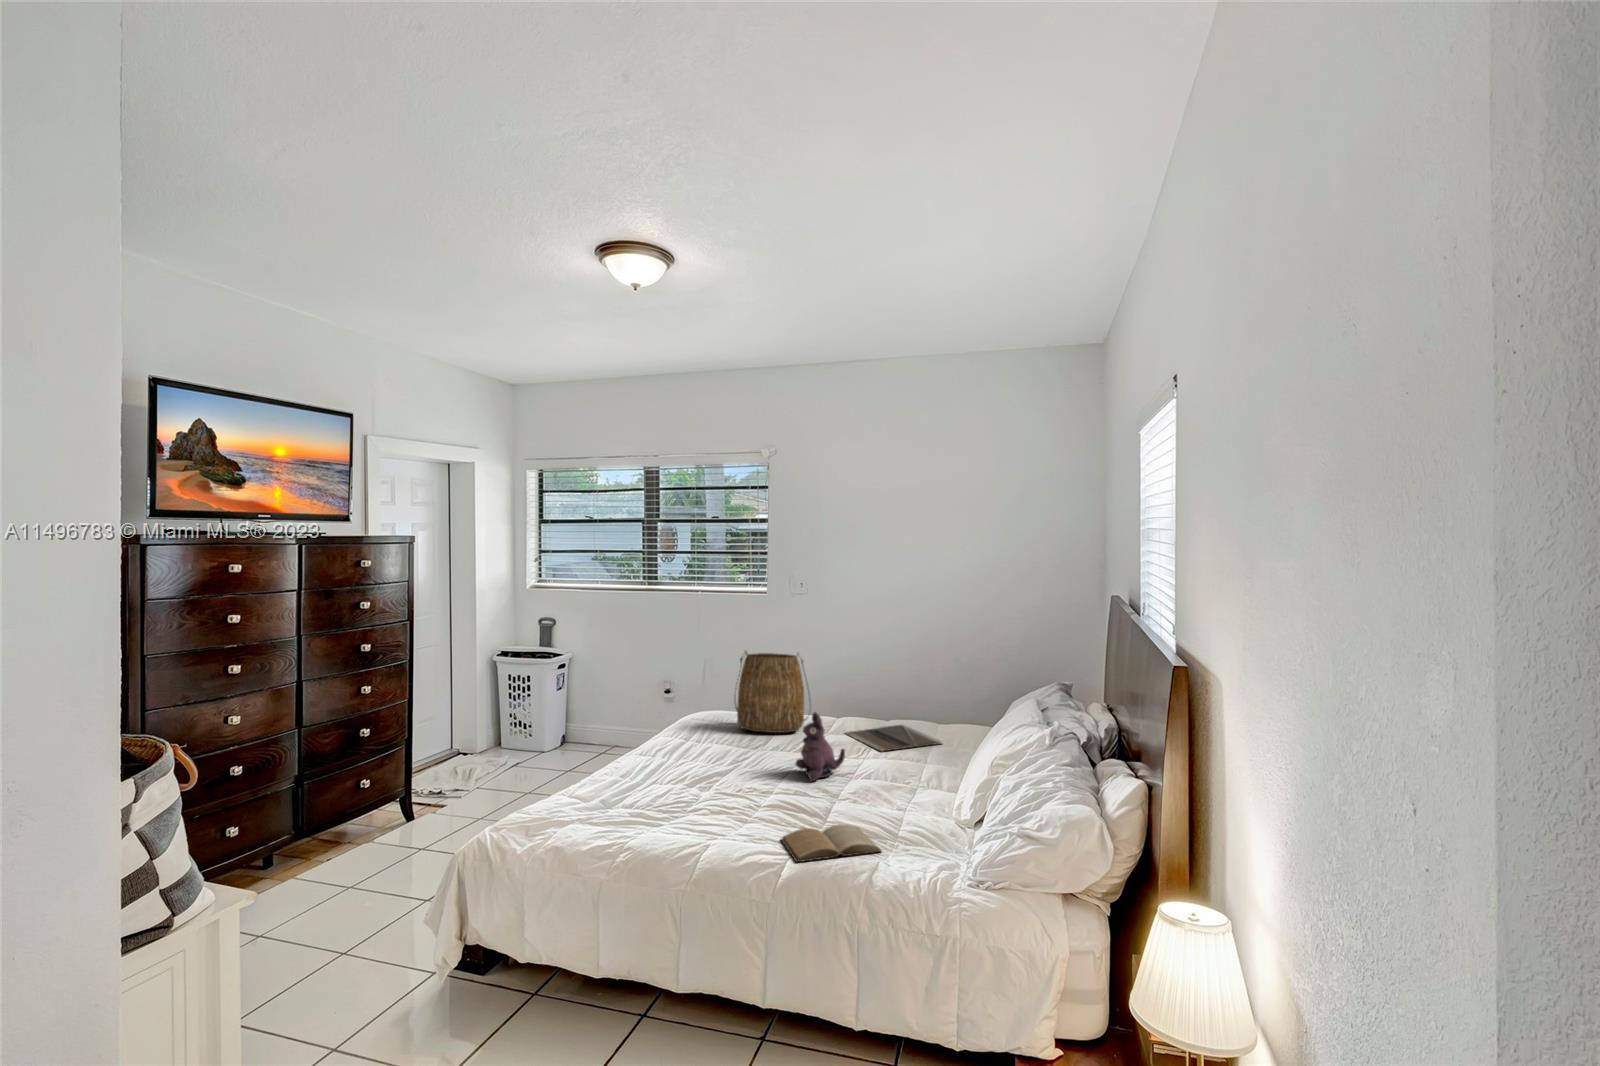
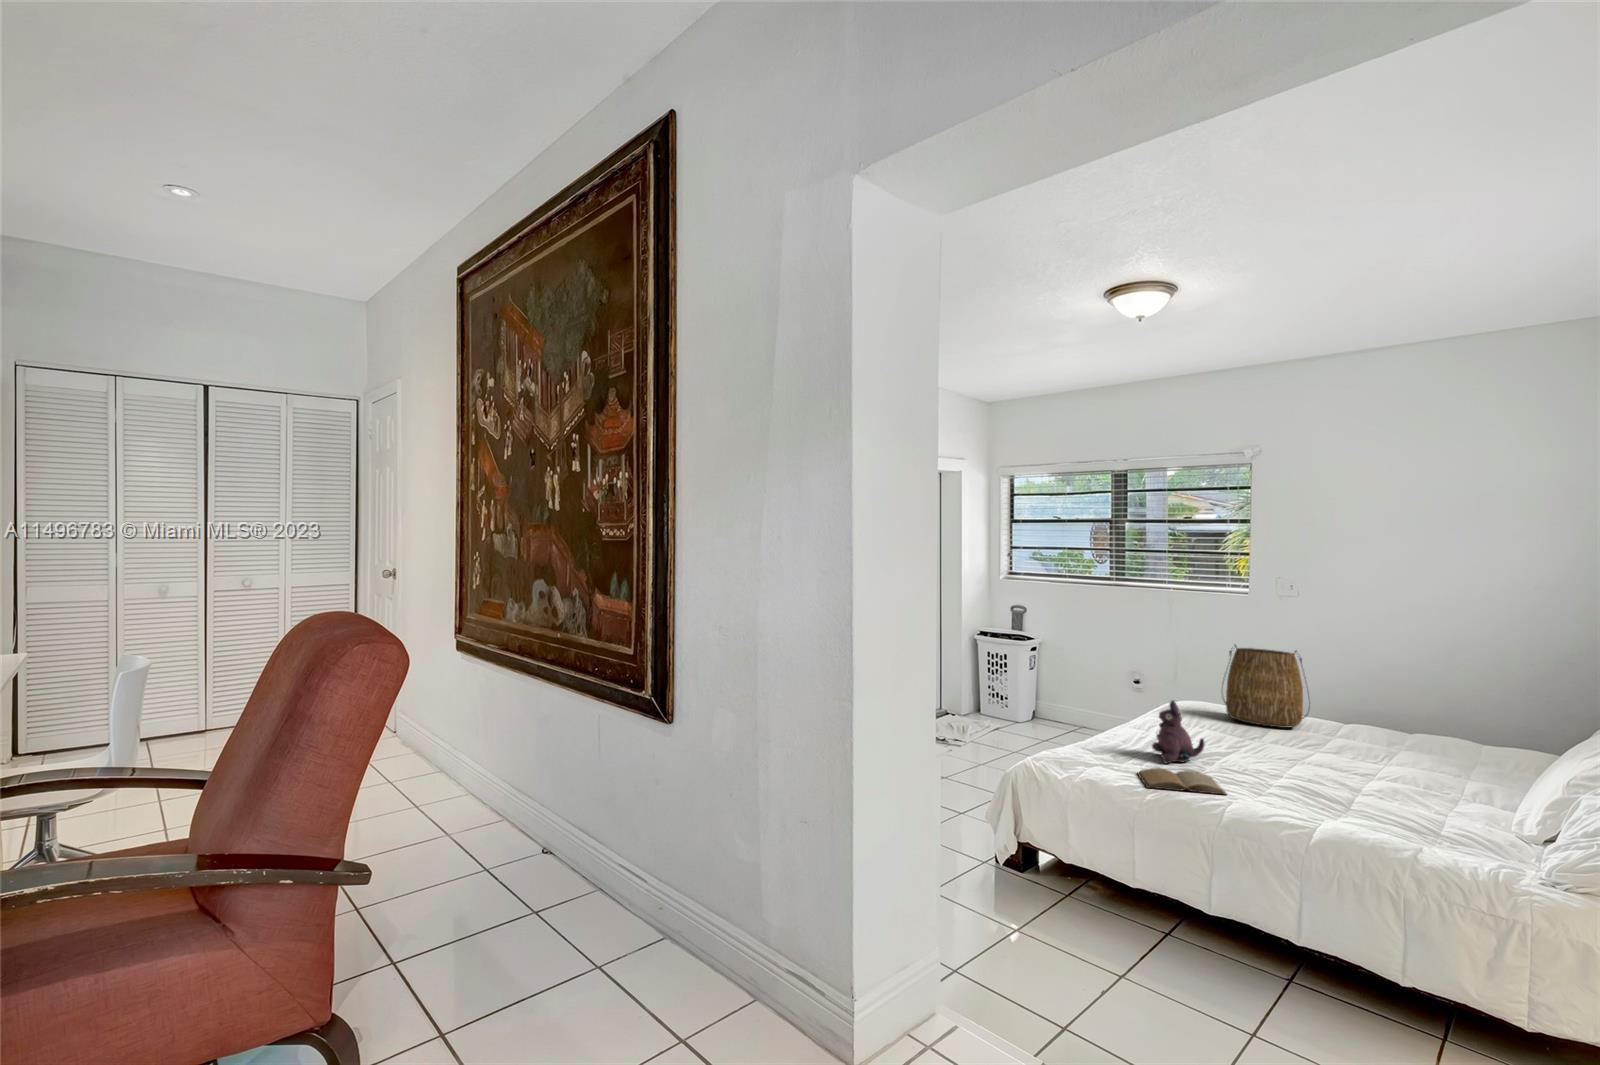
plush toy: present [796,712,845,781] -> present [1152,700,1205,763]
laptop: present [846,725,943,751] -> none [1353,736,1489,762]
book: present [781,824,882,862] -> present [1138,768,1226,794]

